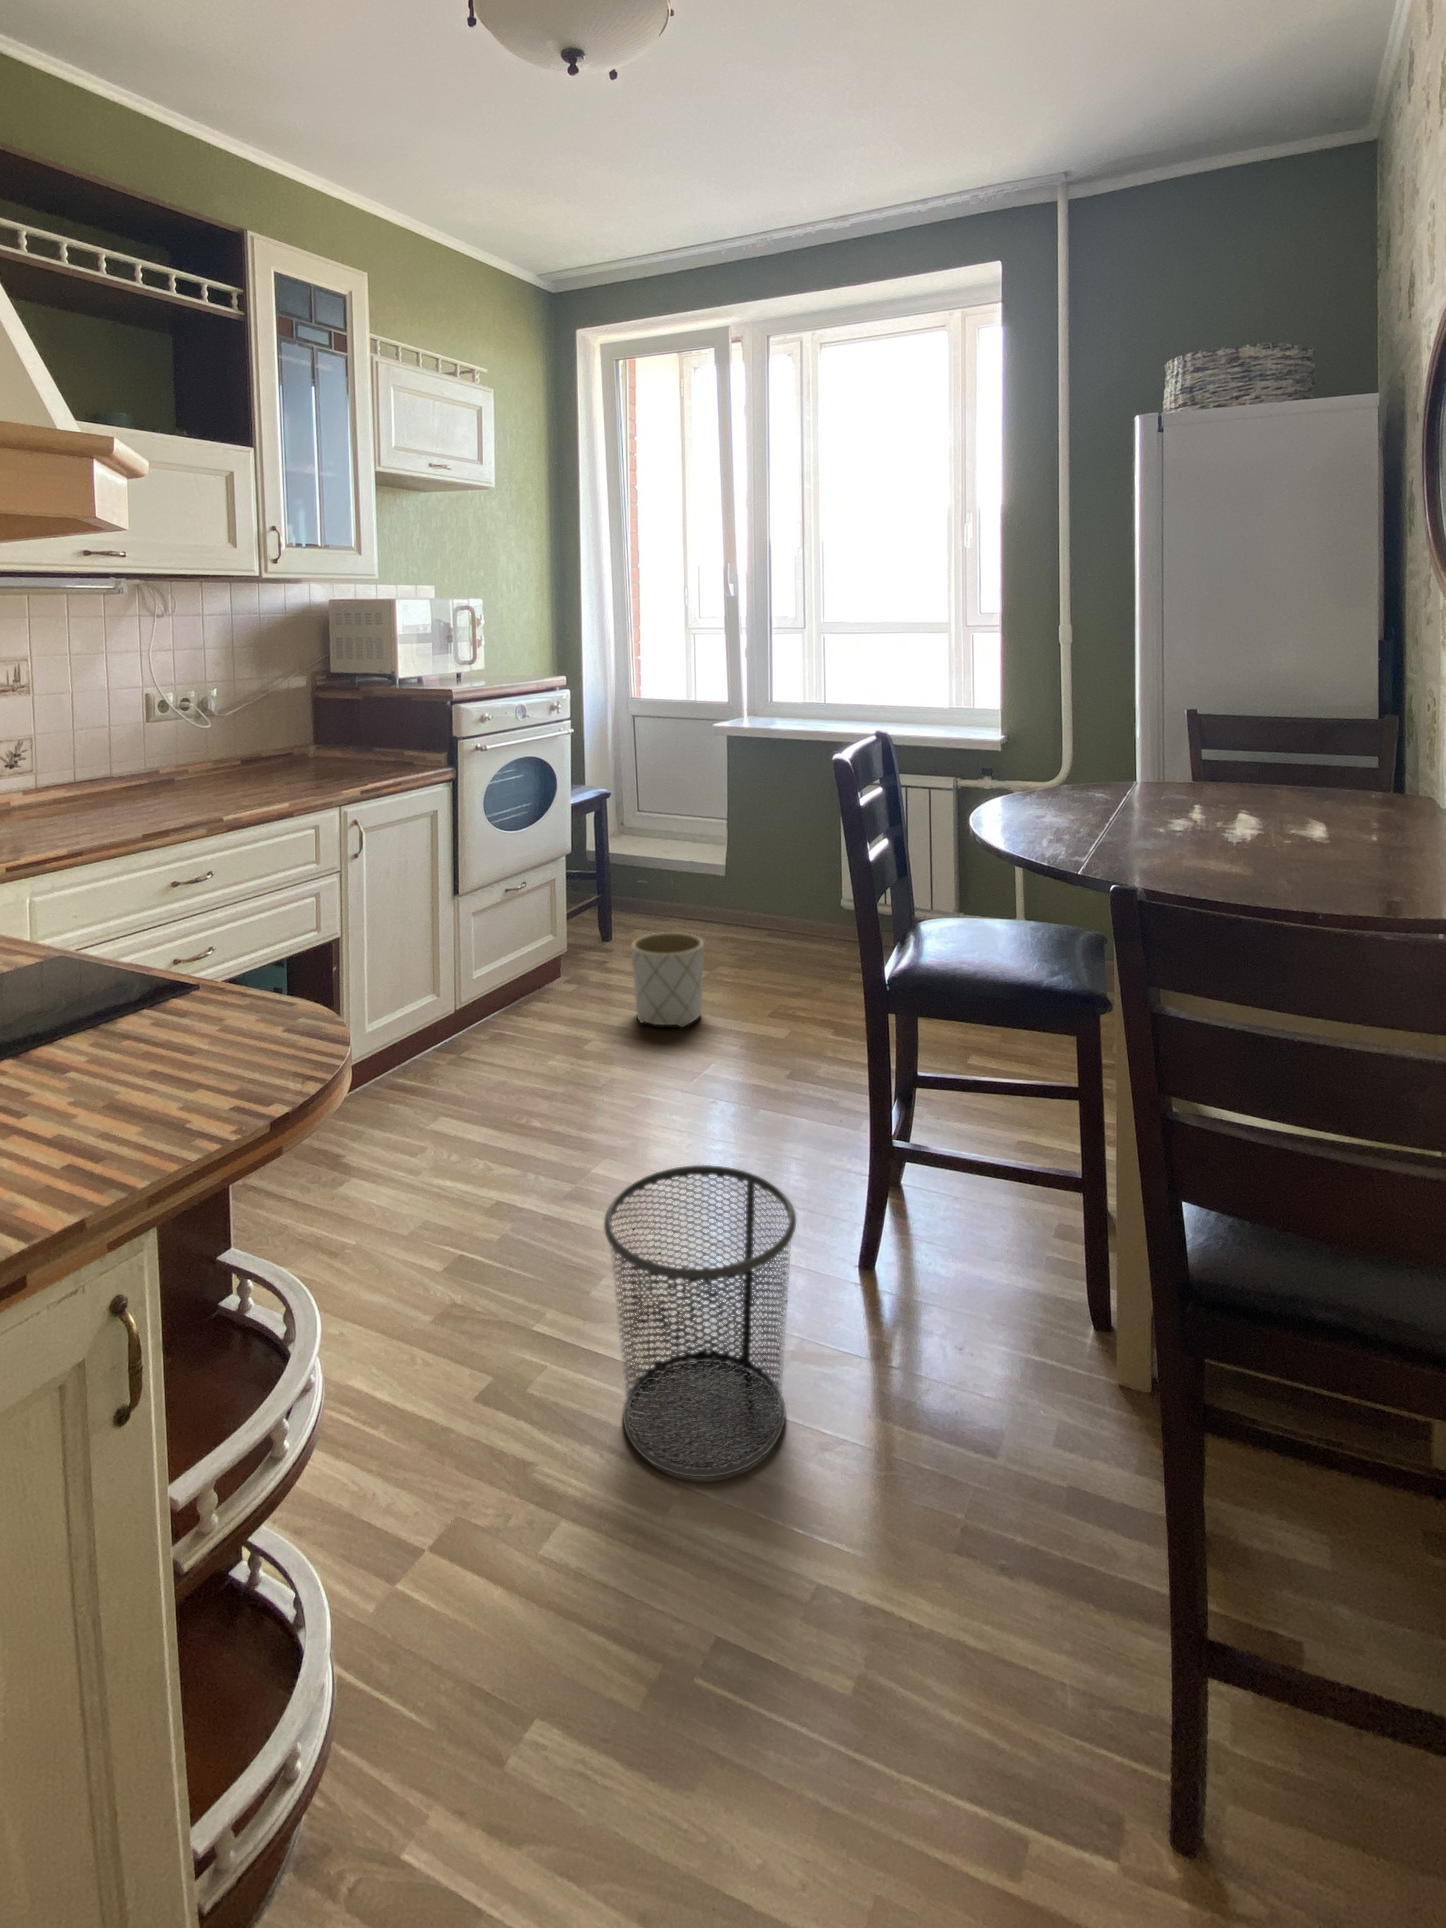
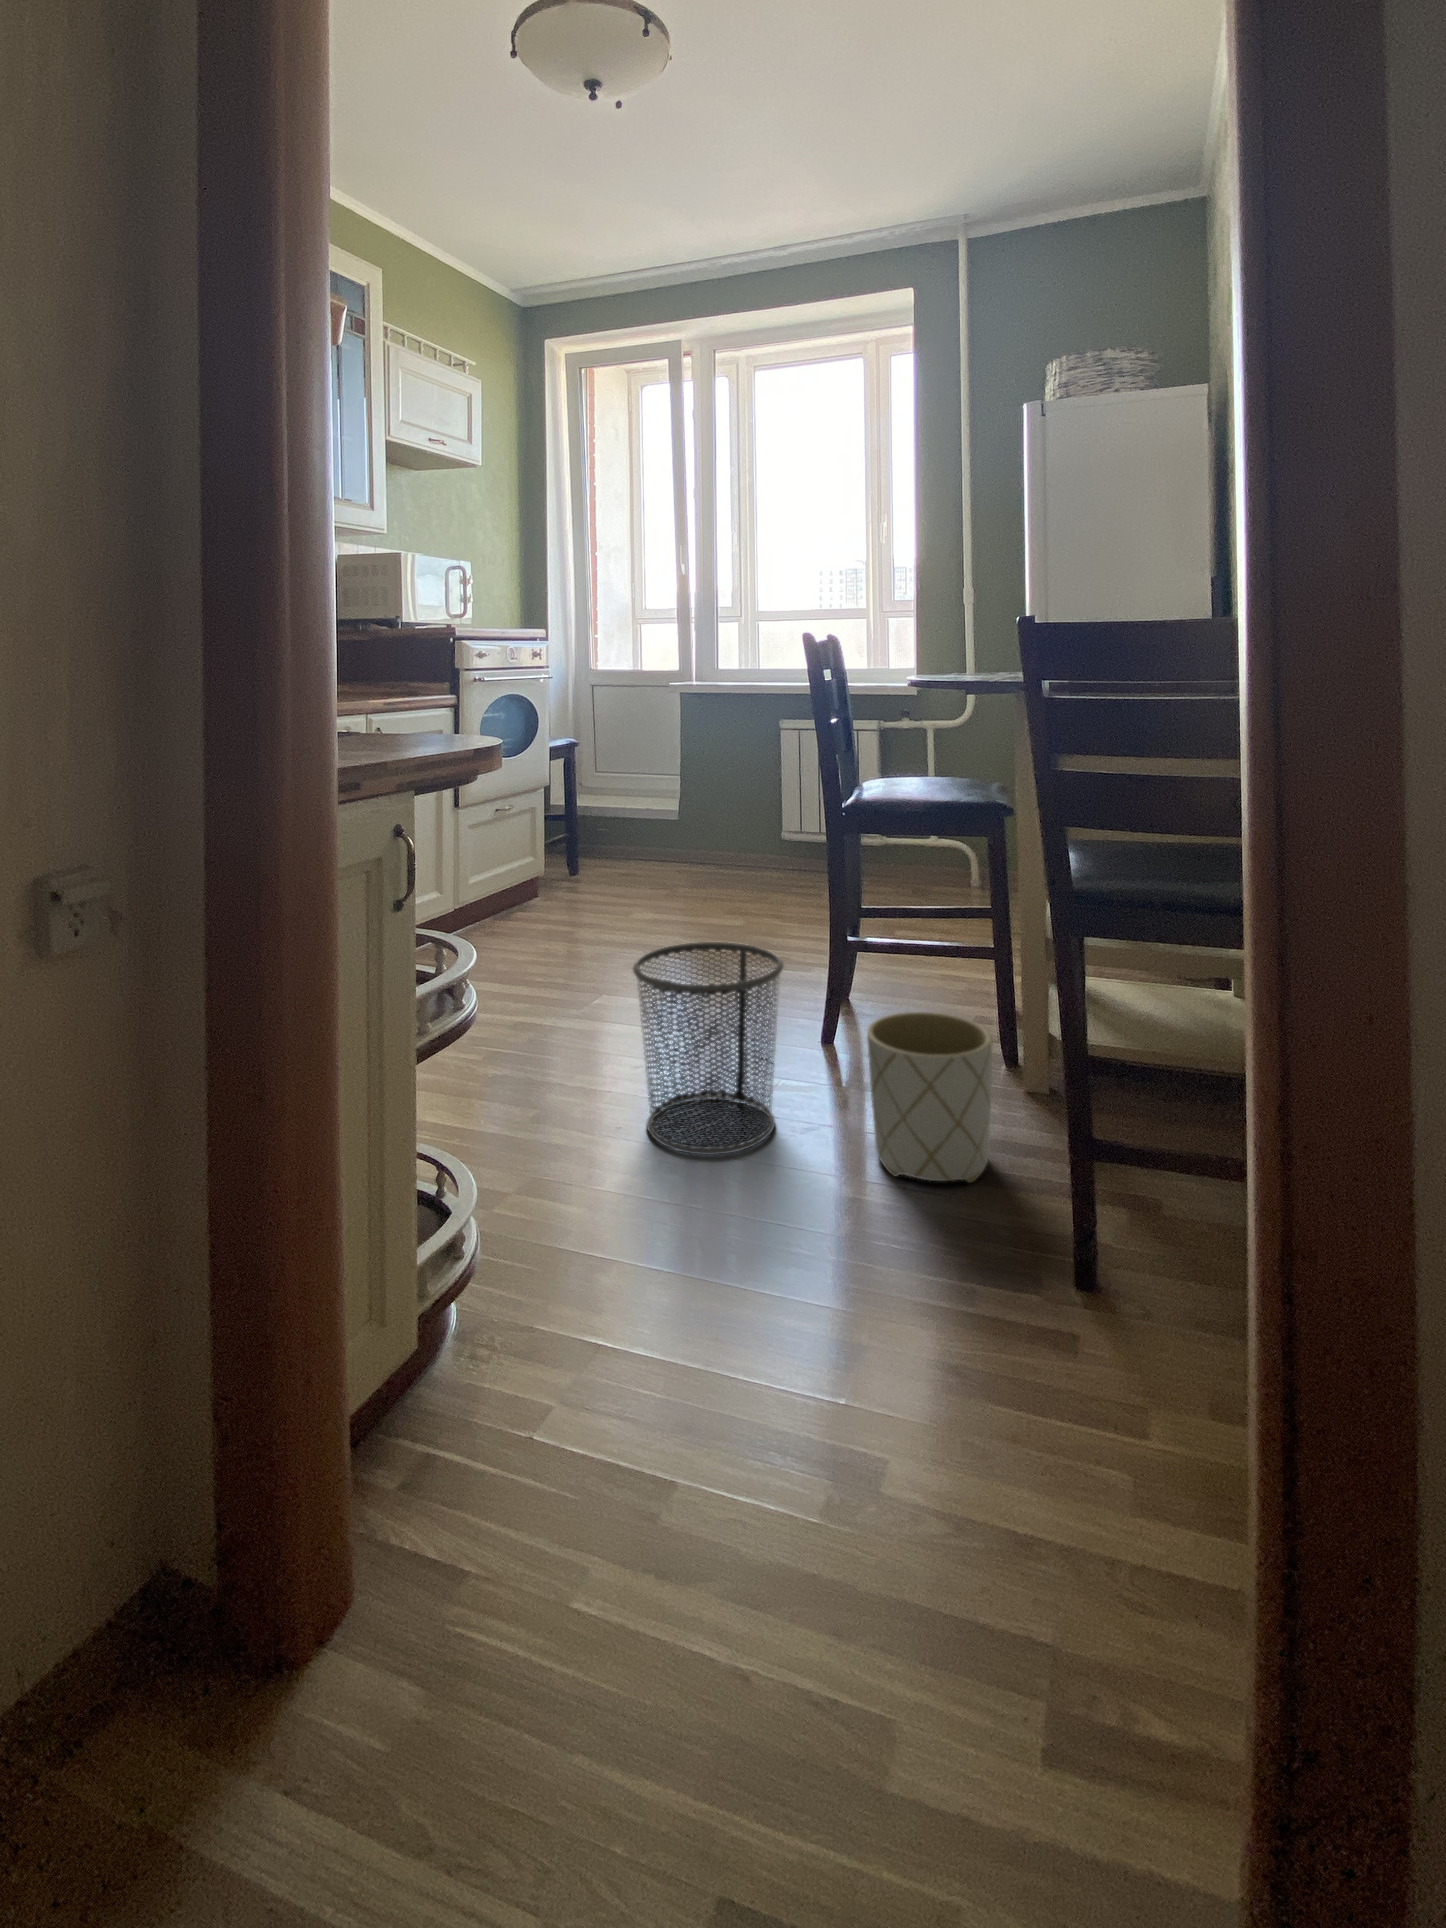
planter: present [631,932,704,1027] -> present [867,1012,992,1183]

